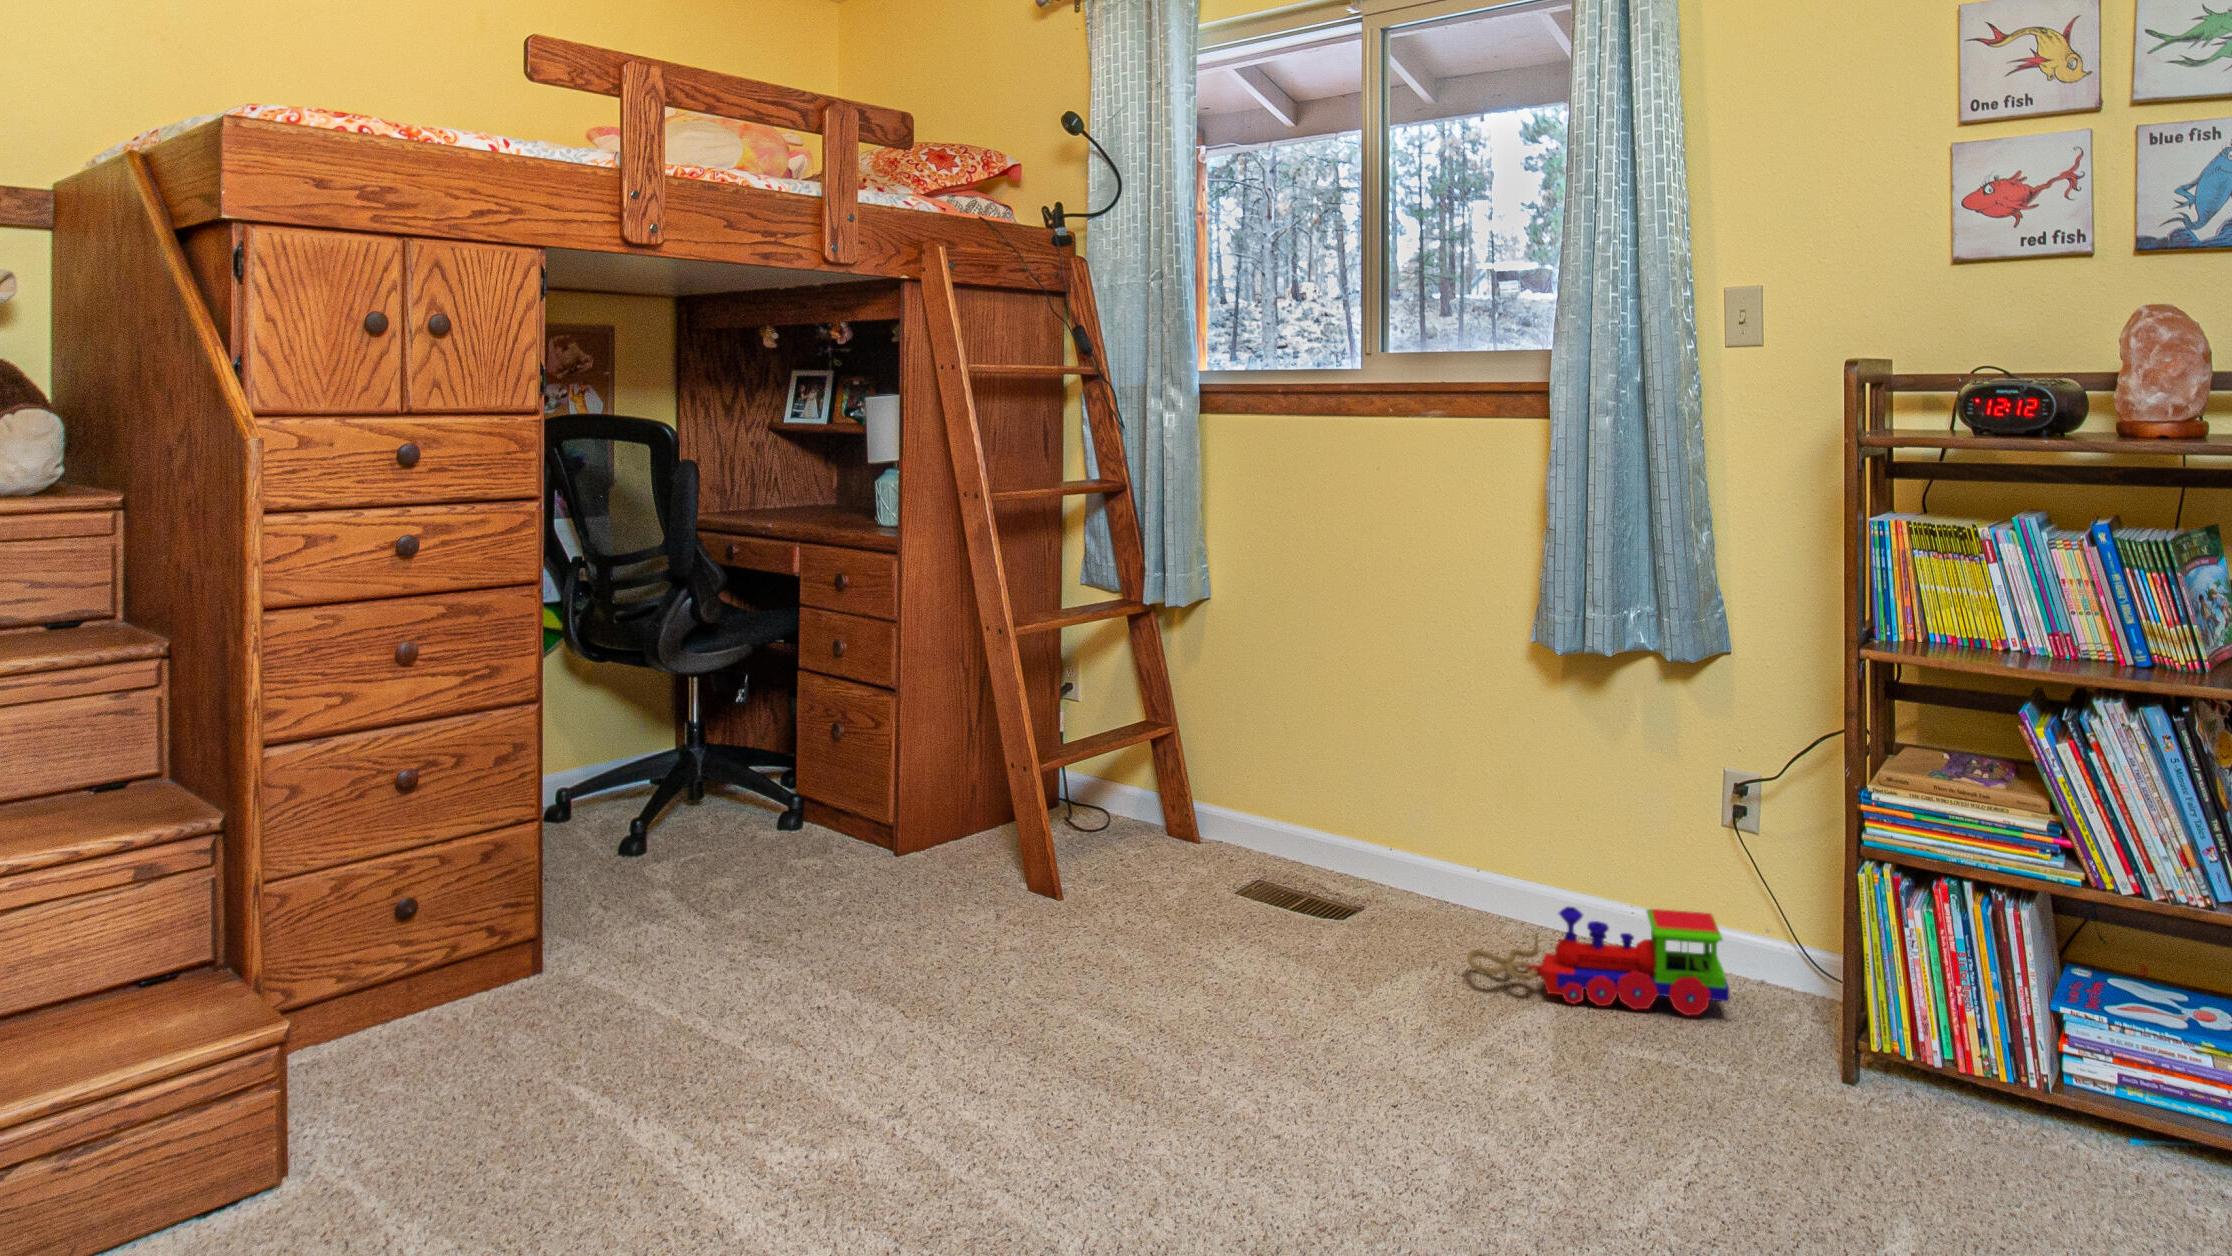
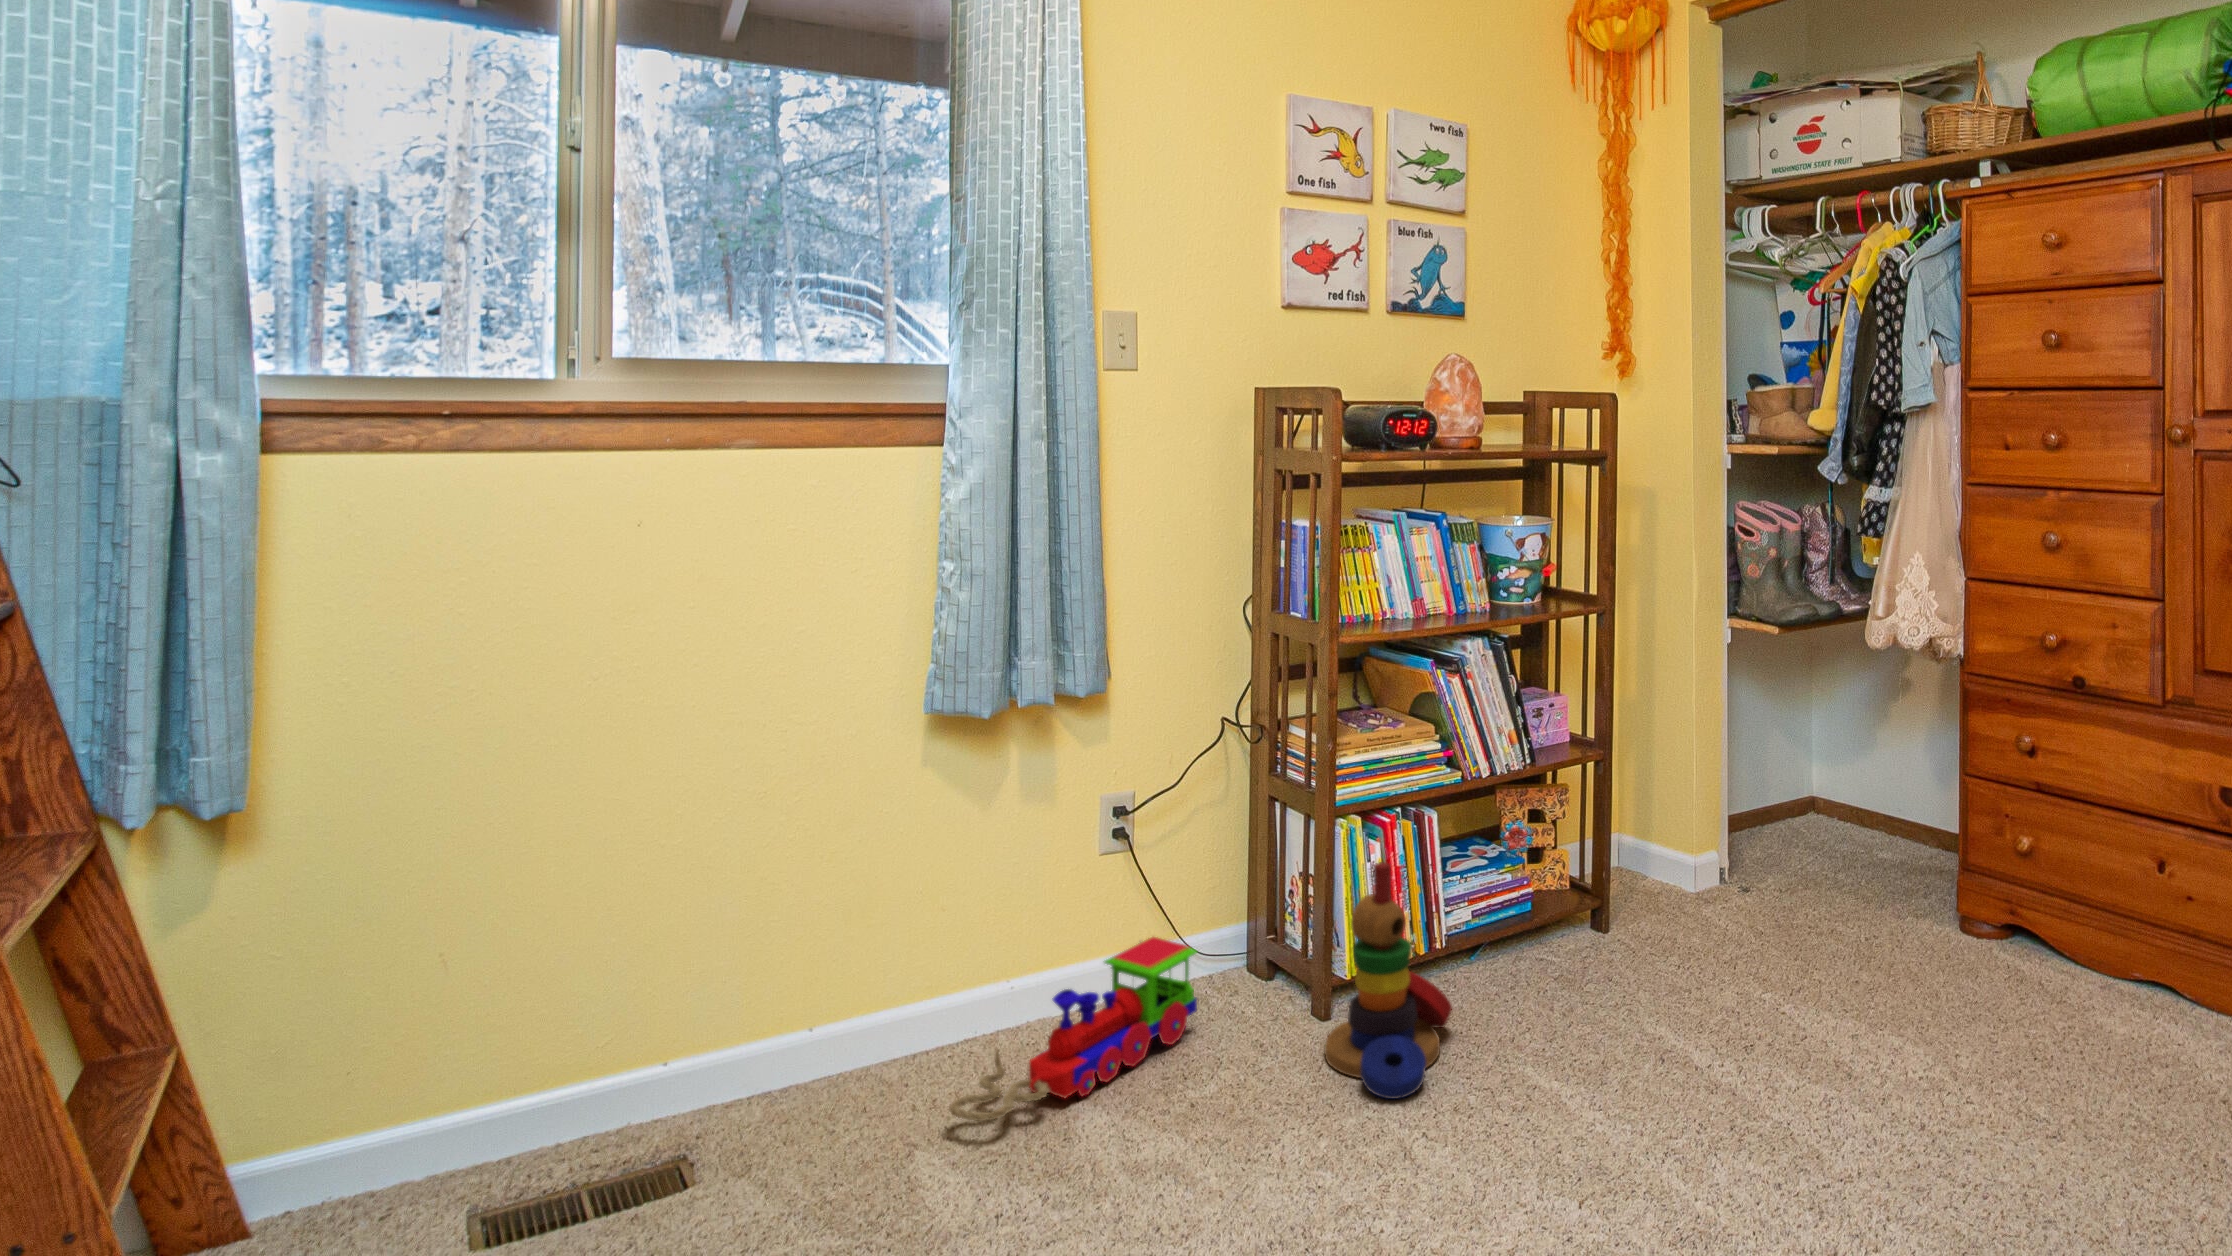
stacking toy: none [1742,912,1944,1162] -> present [1325,862,1452,1099]

